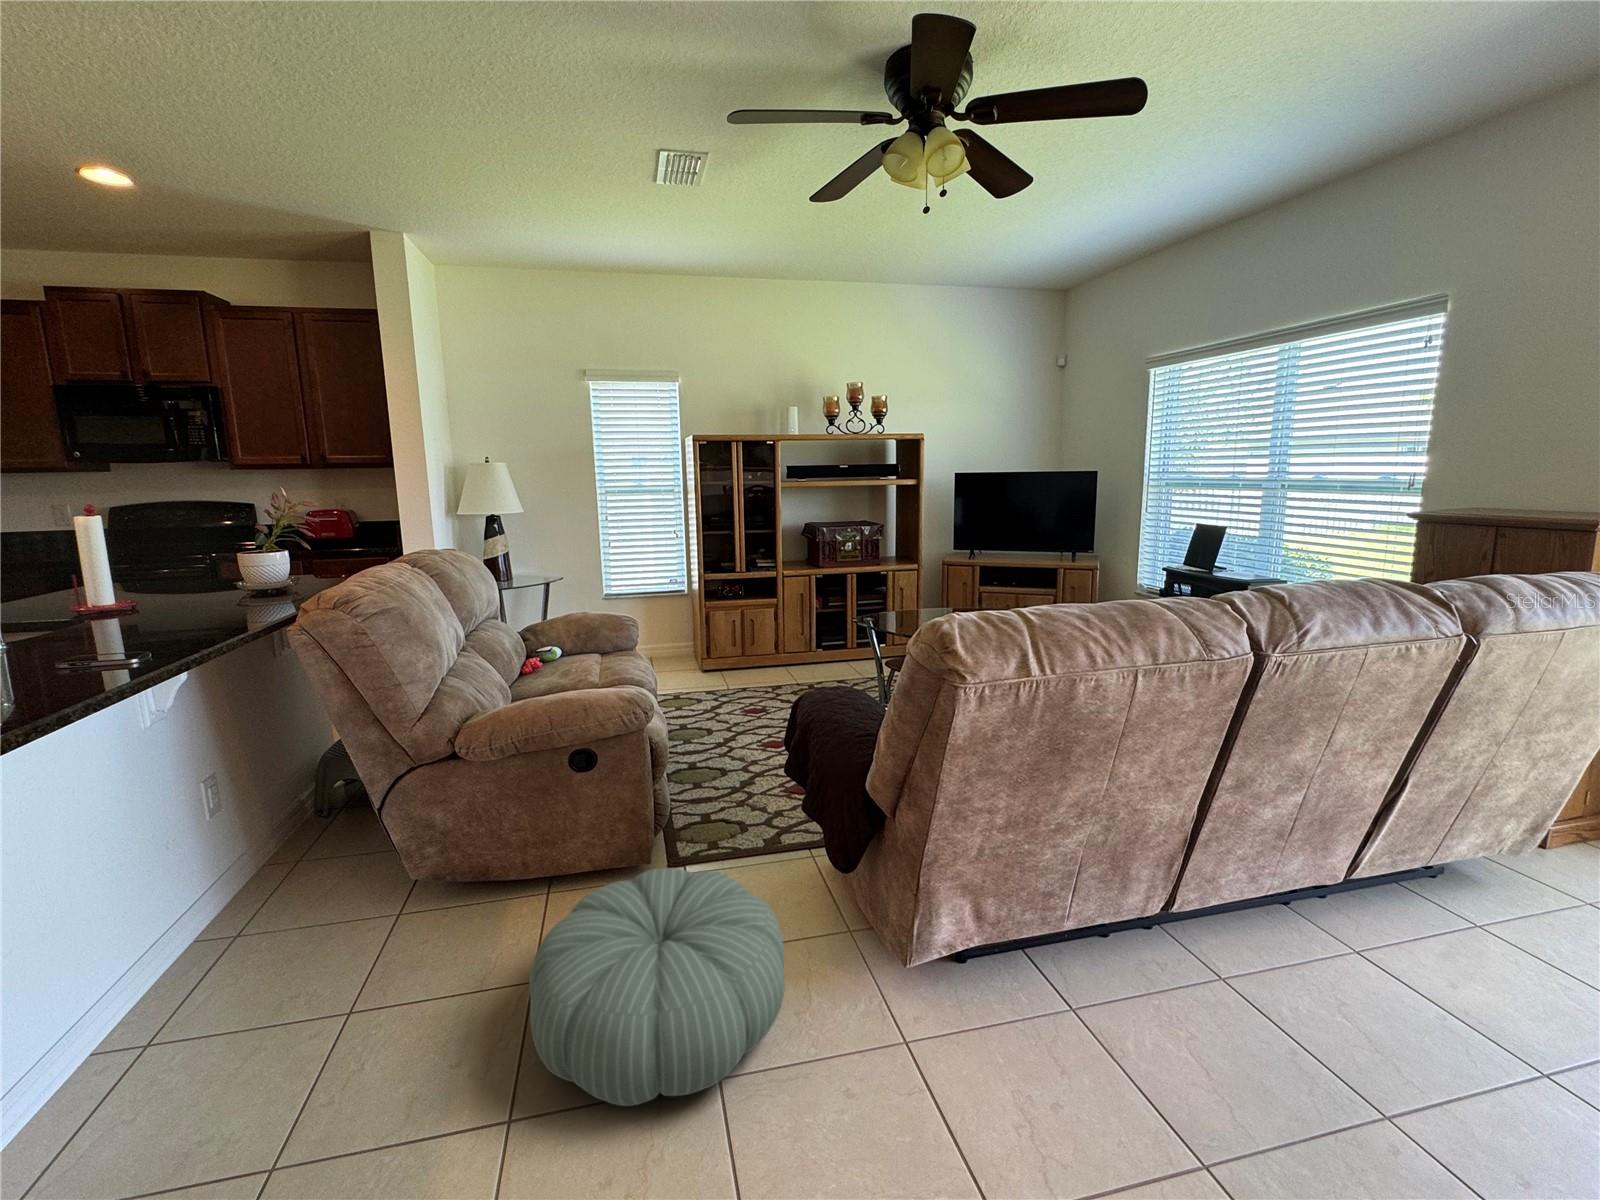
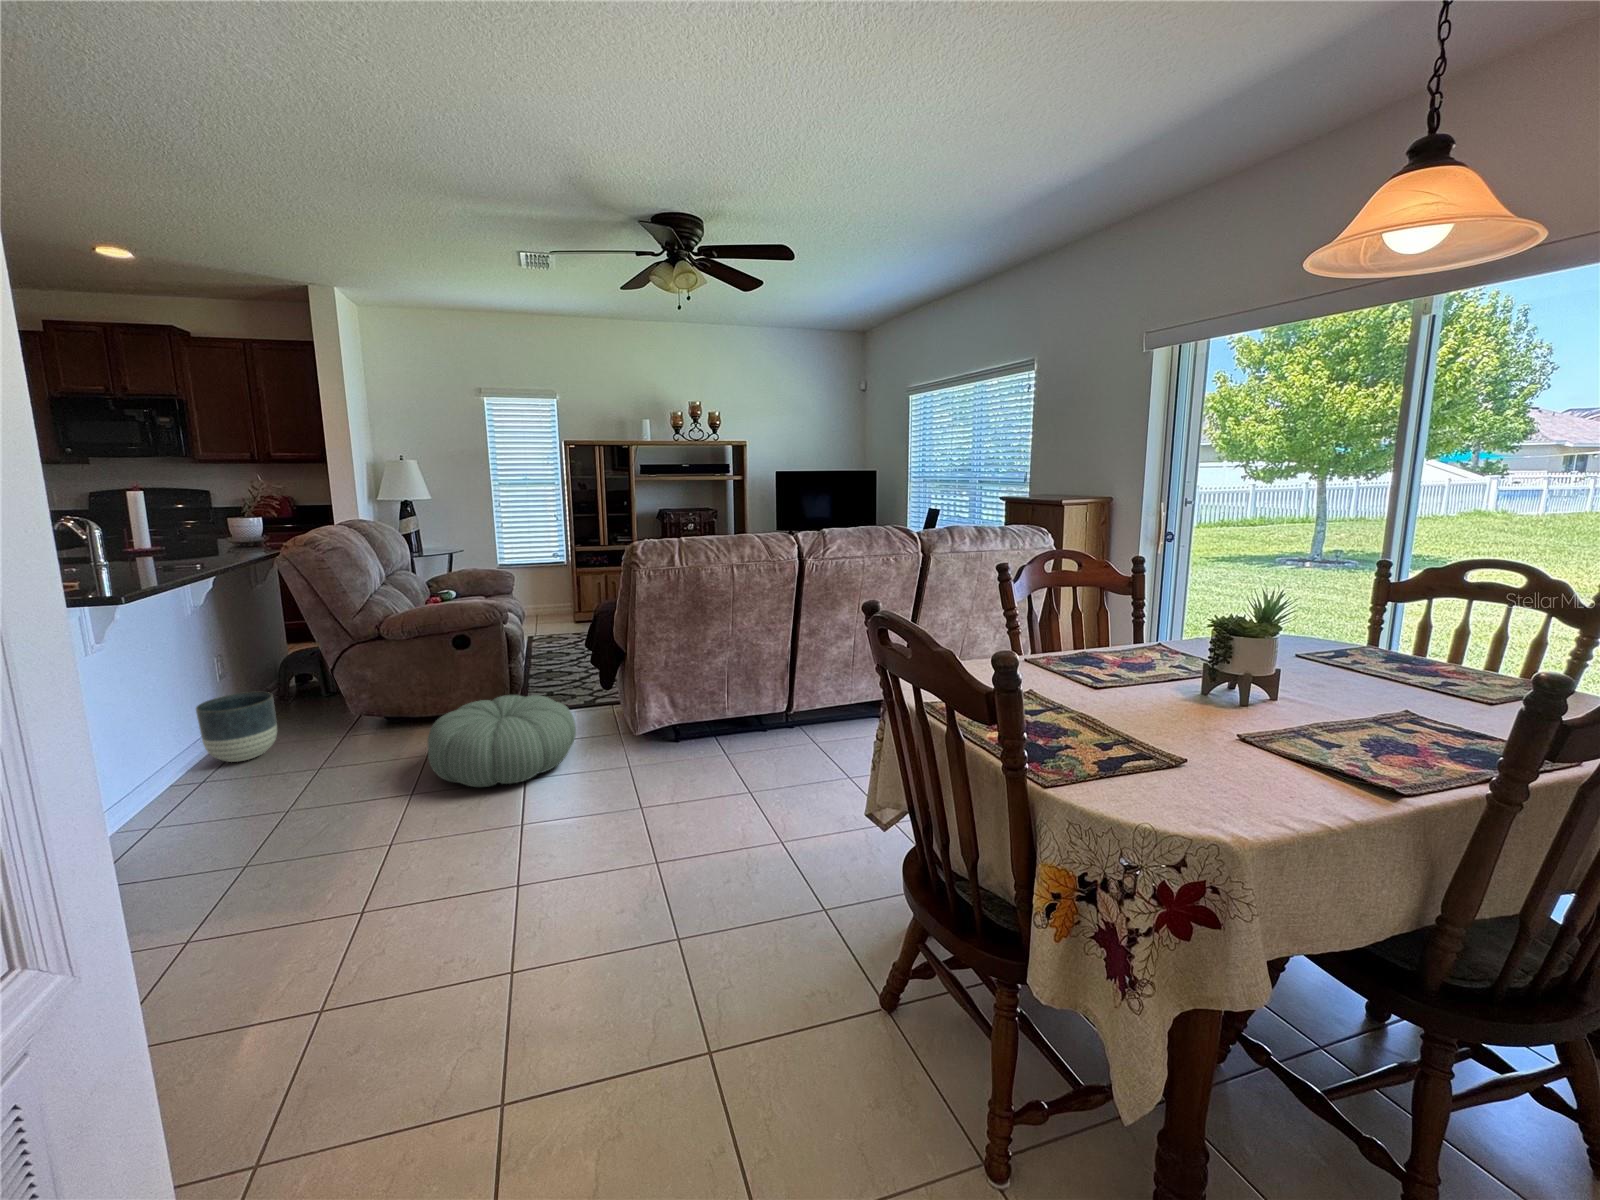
planter: none [154,845,292,977] -> present [196,692,277,762]

